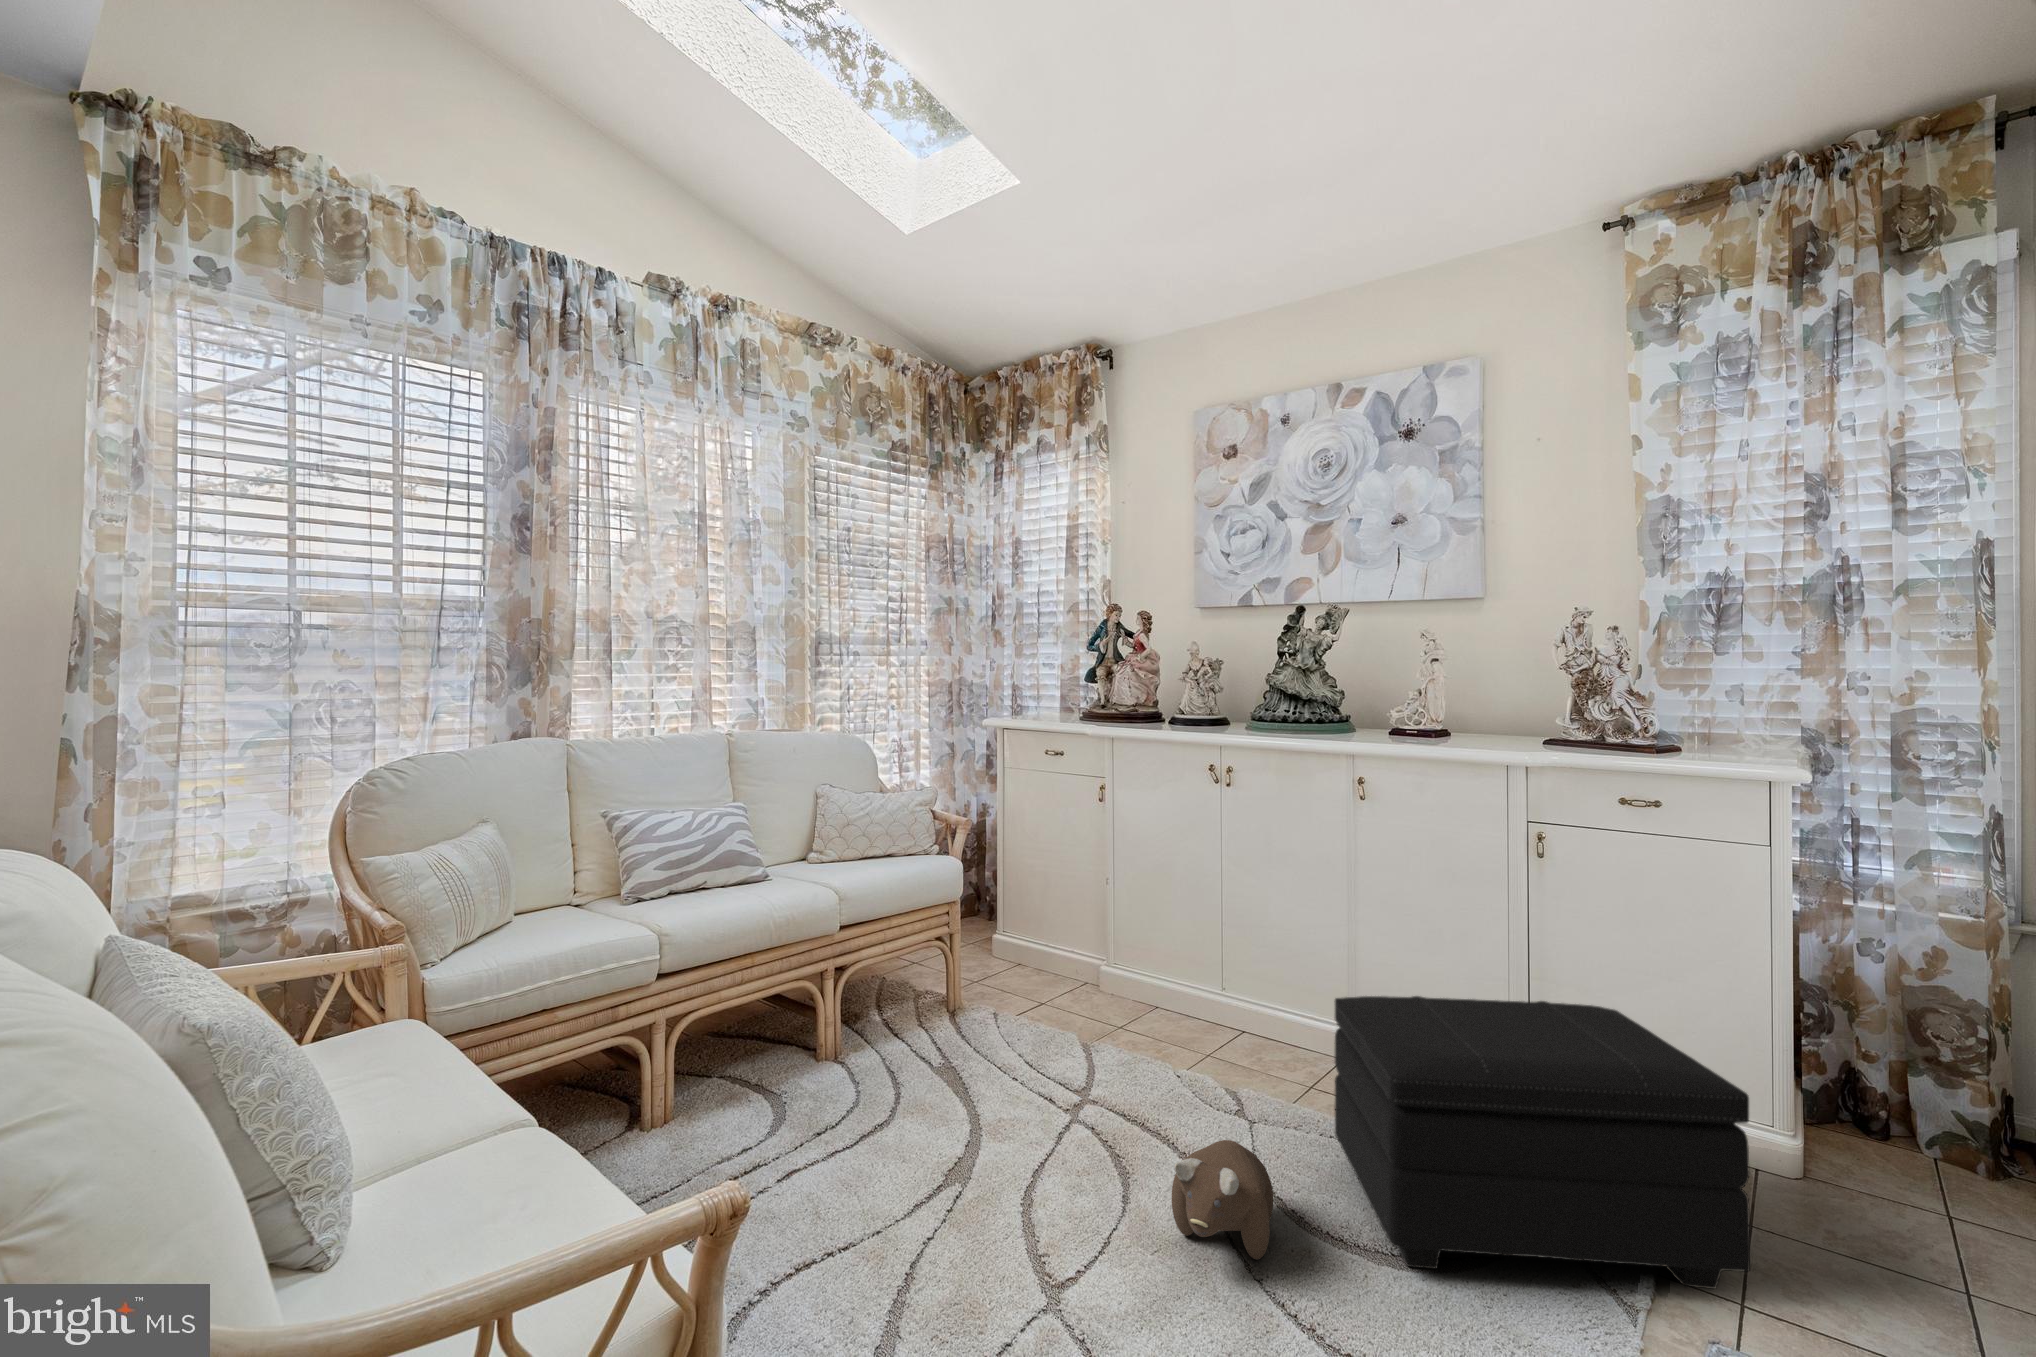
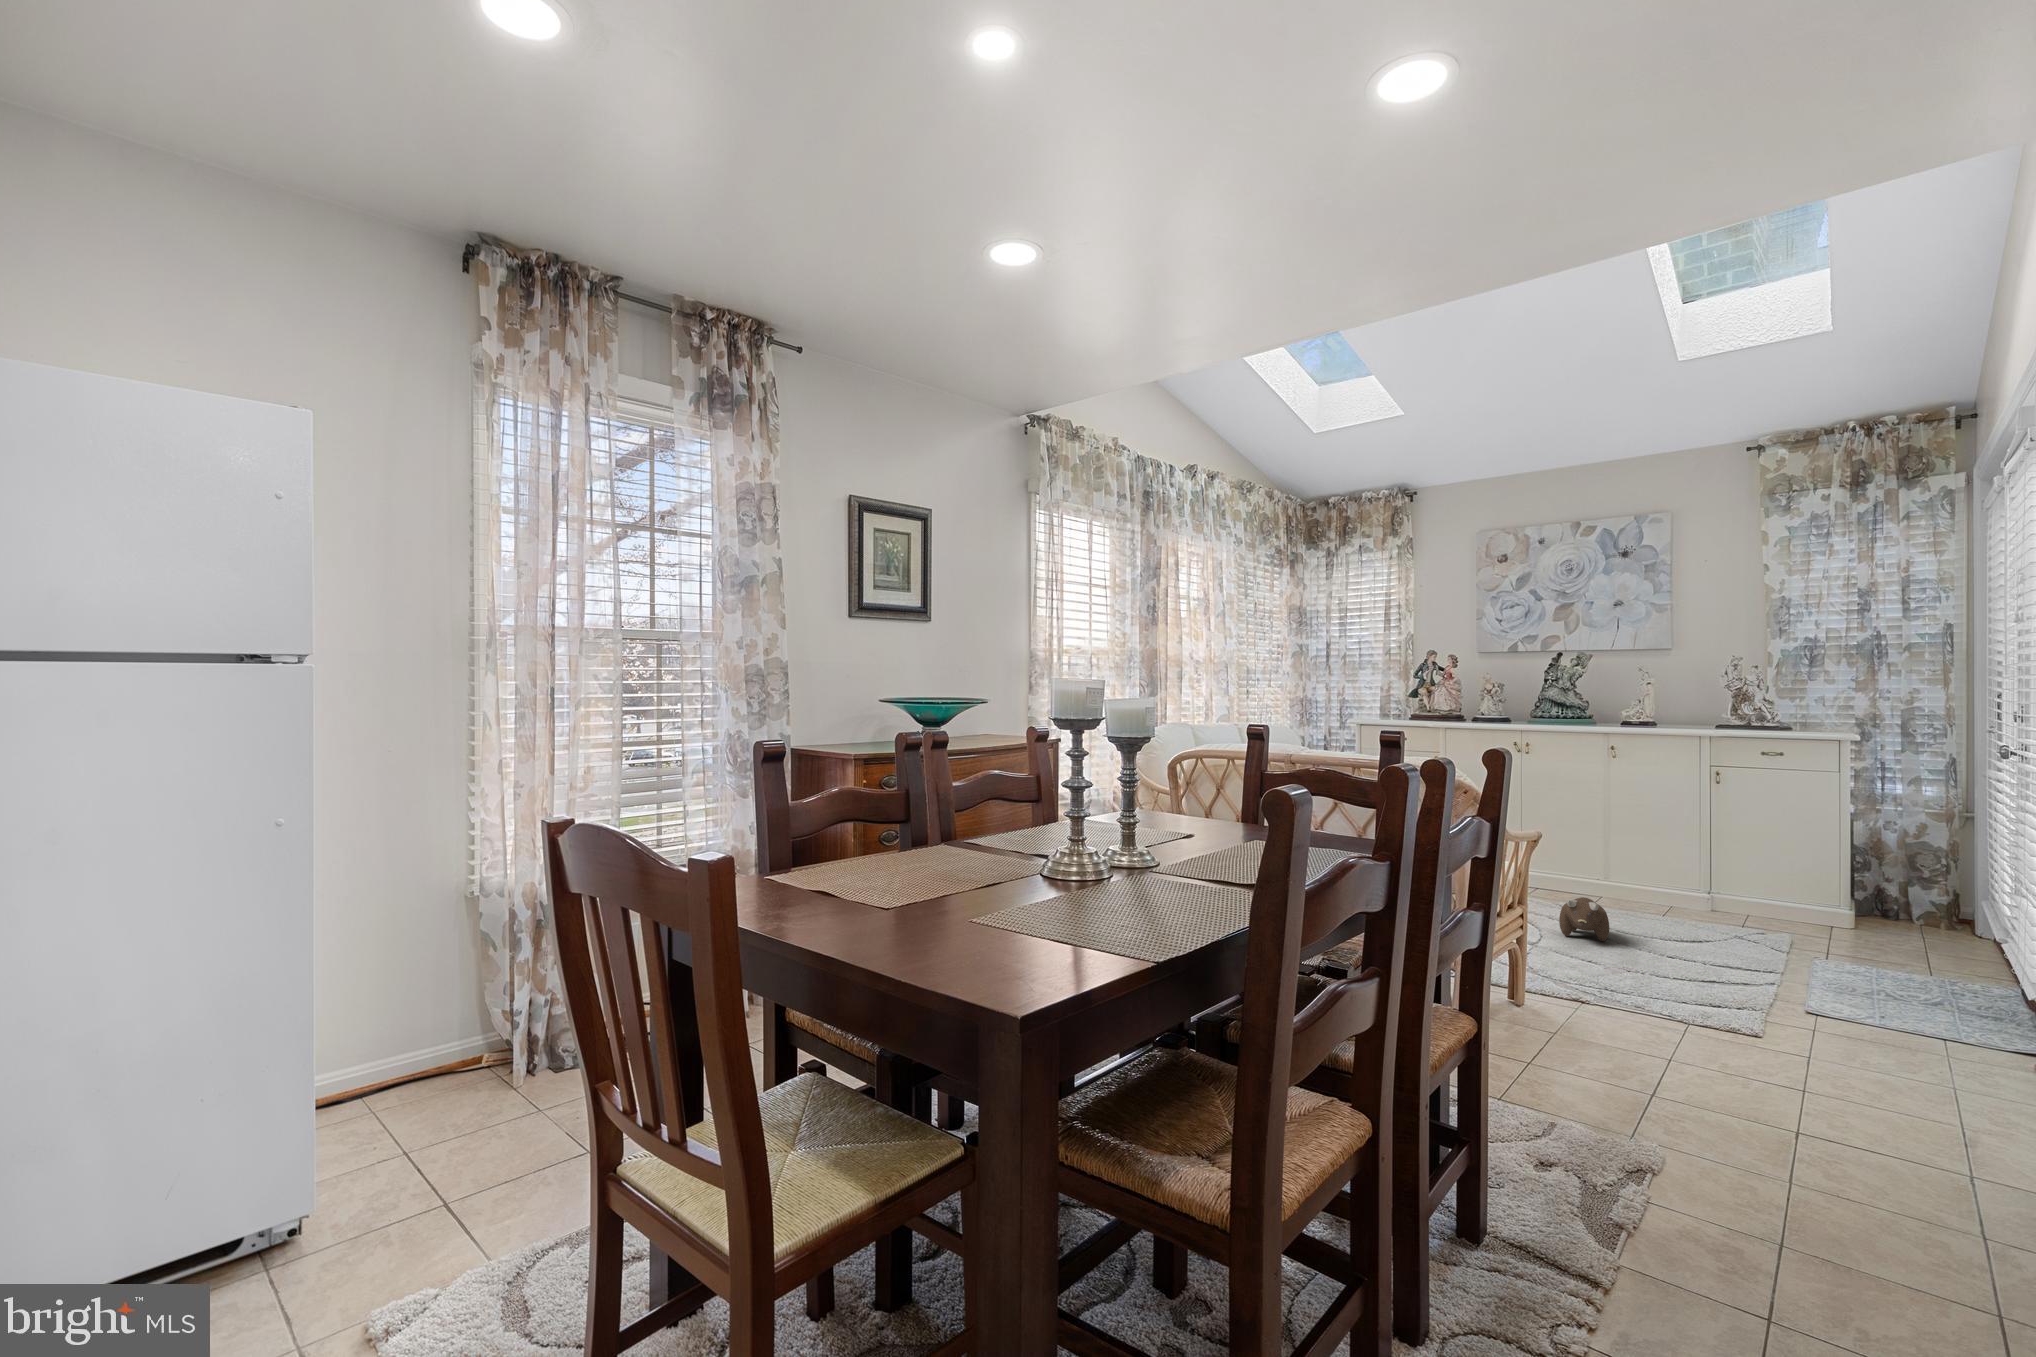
footstool: present [1334,996,1750,1289] -> none [1618,843,1824,951]

